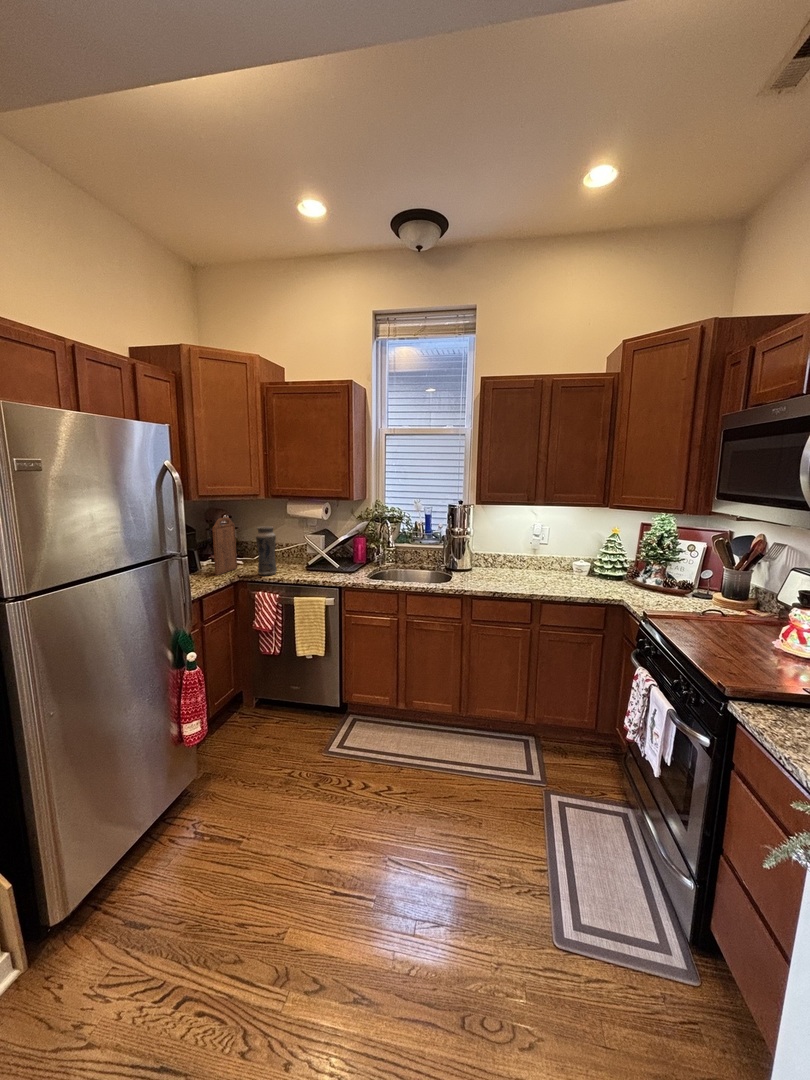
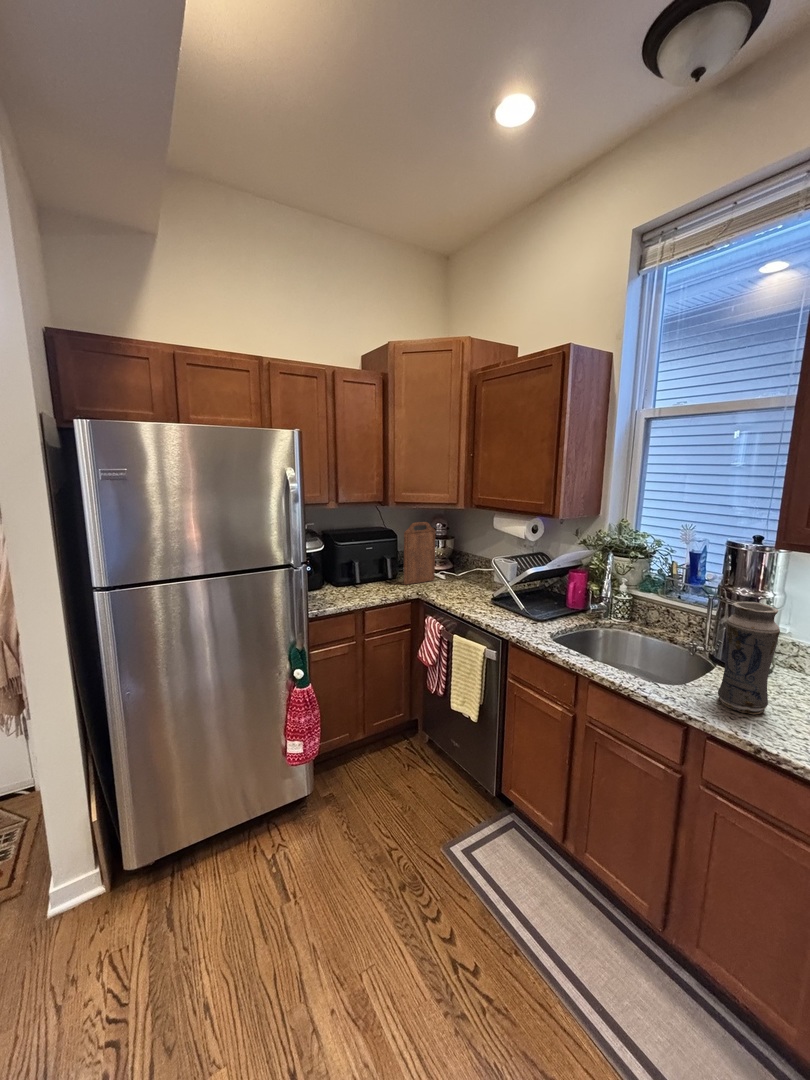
vase: present [256,526,277,575] -> present [718,602,780,714]

